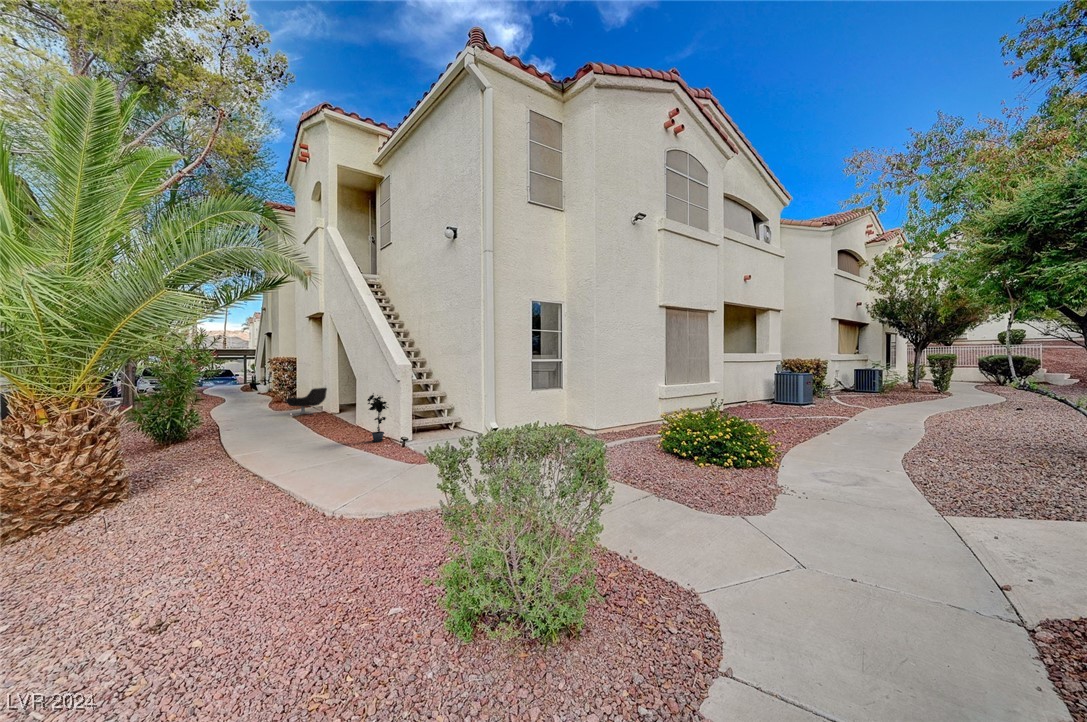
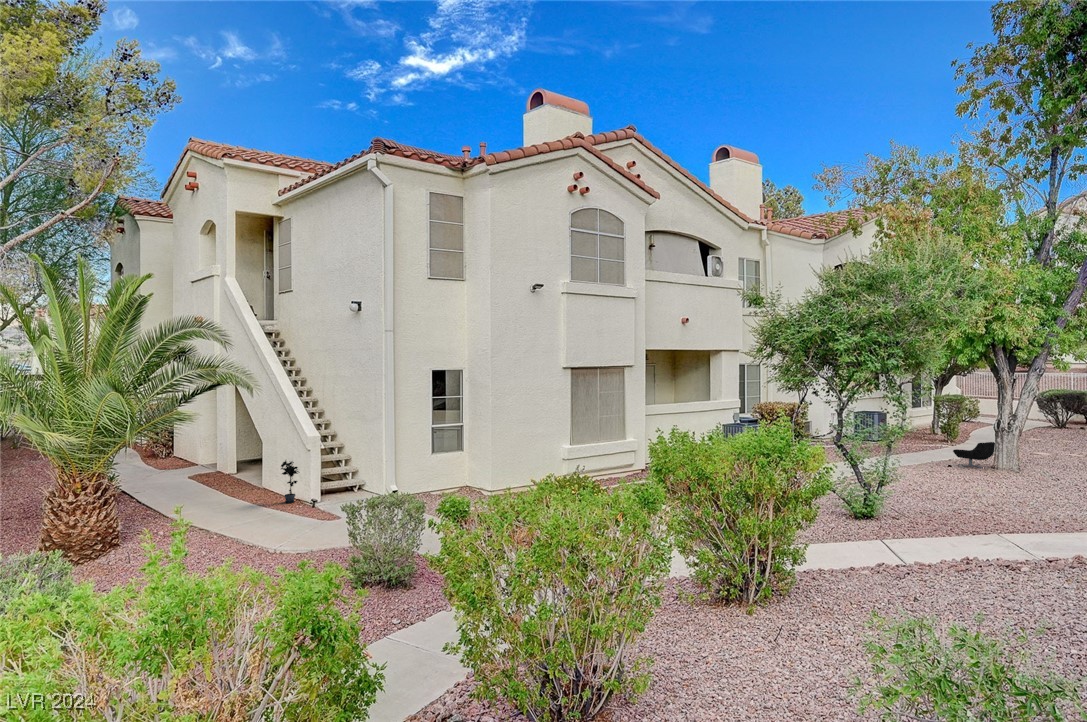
lounge chair: present [285,388,327,414] -> present [953,442,995,467]

